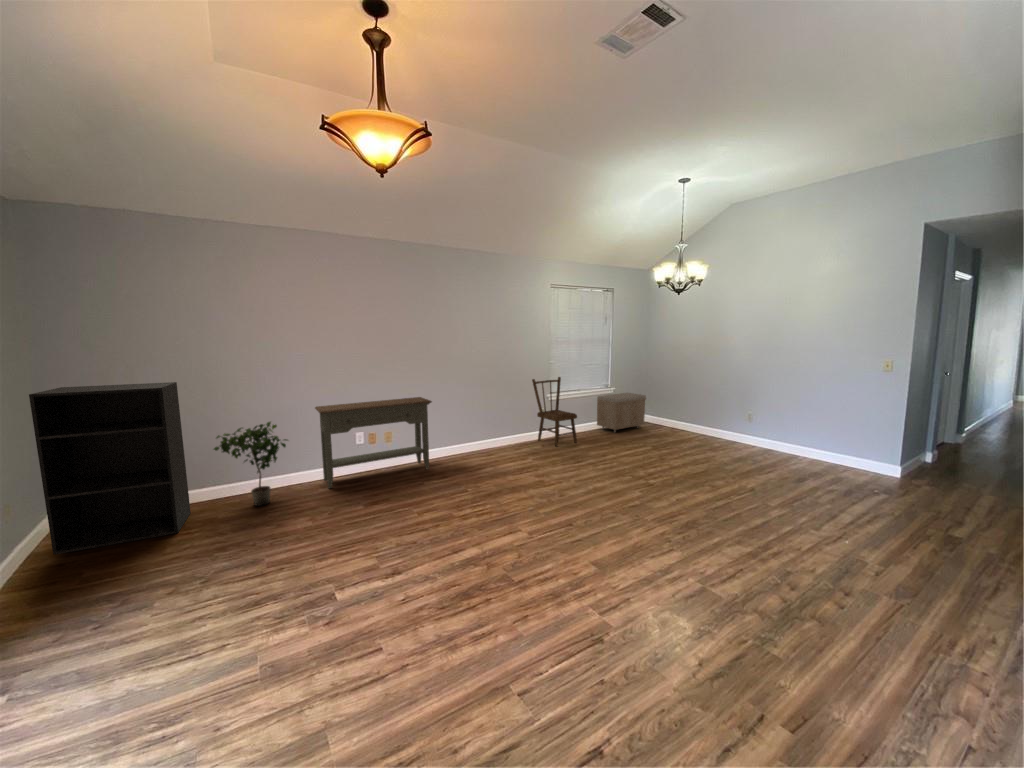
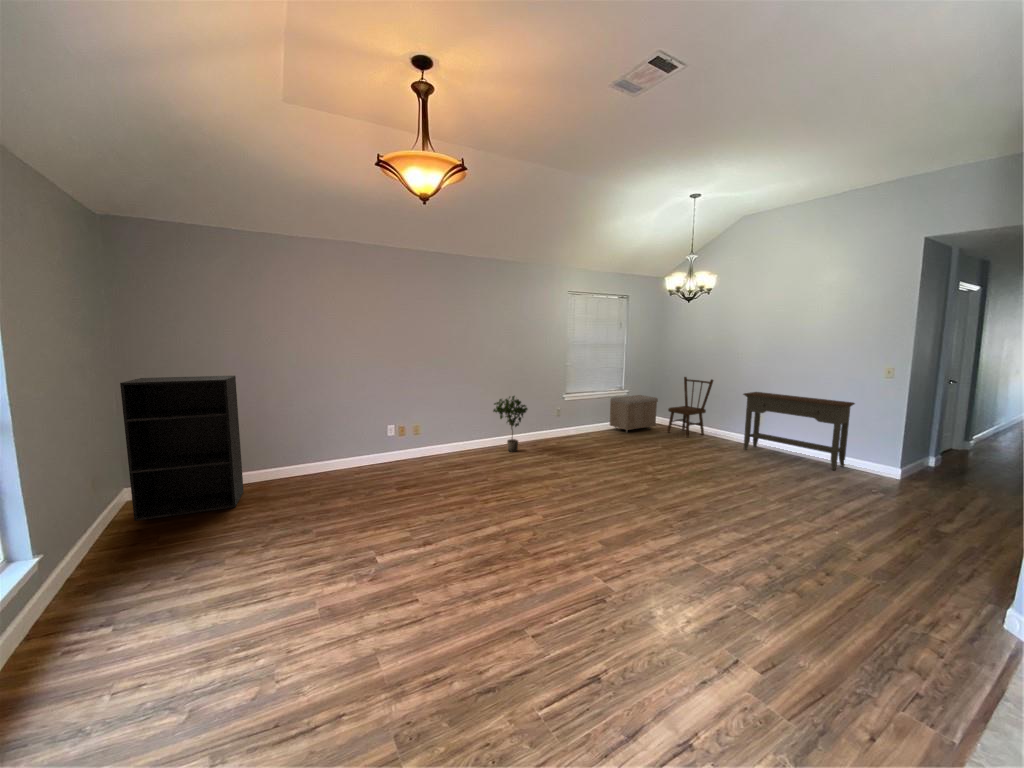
dining chair: present [532,377,577,447] -> present [667,377,713,437]
console table: present [315,397,432,488] -> present [743,392,855,470]
potted plant: present [214,422,288,506] -> present [493,396,528,452]

